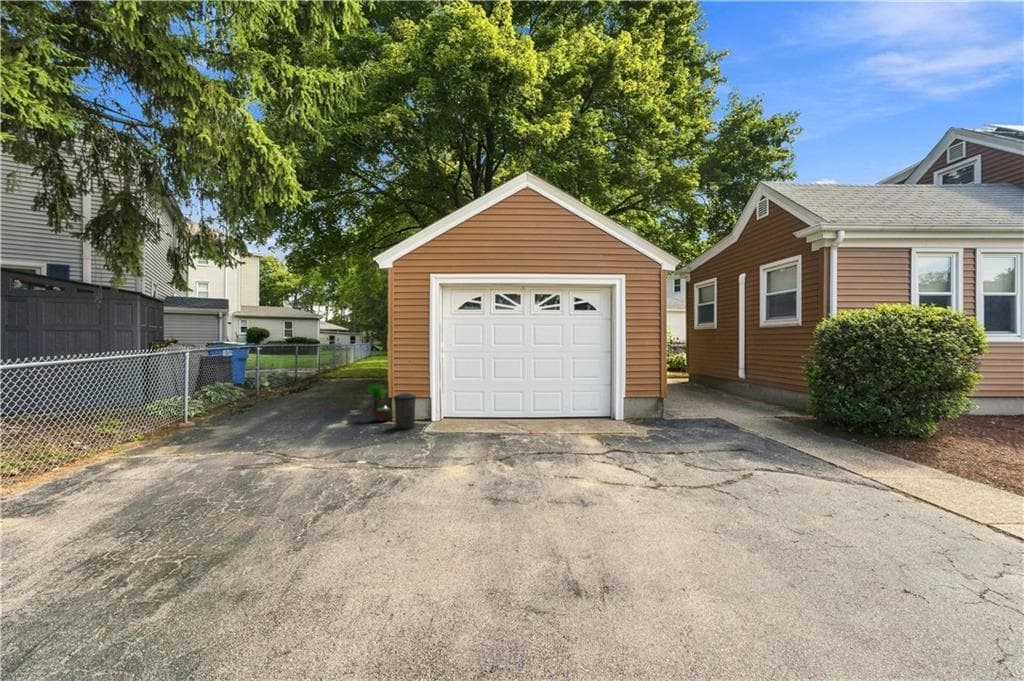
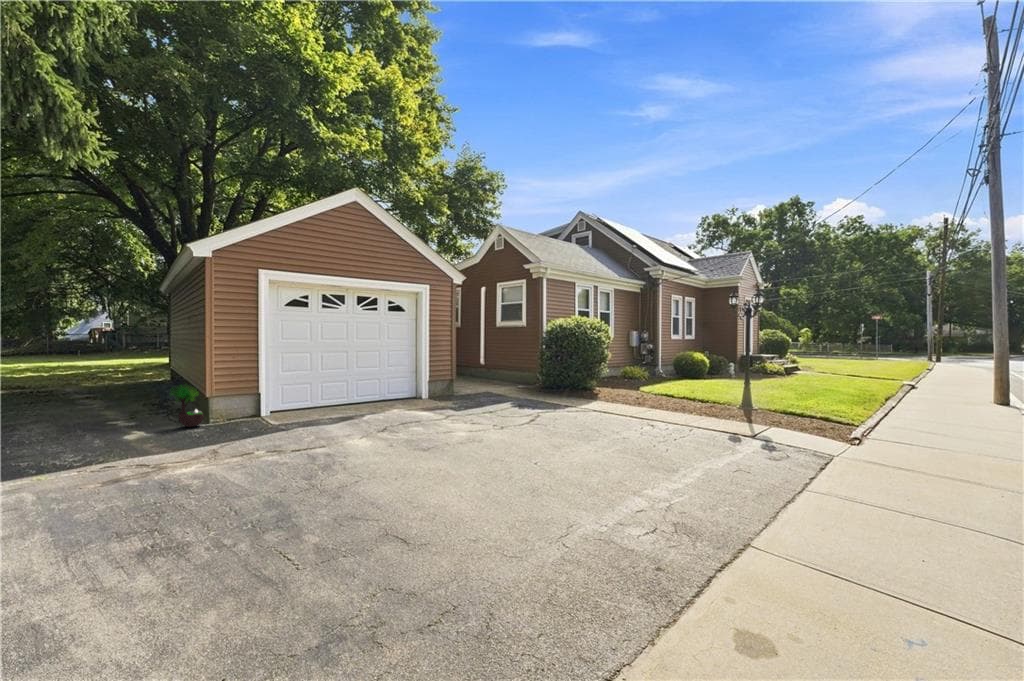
trash can: present [394,393,416,429] -> none [222,390,248,429]

